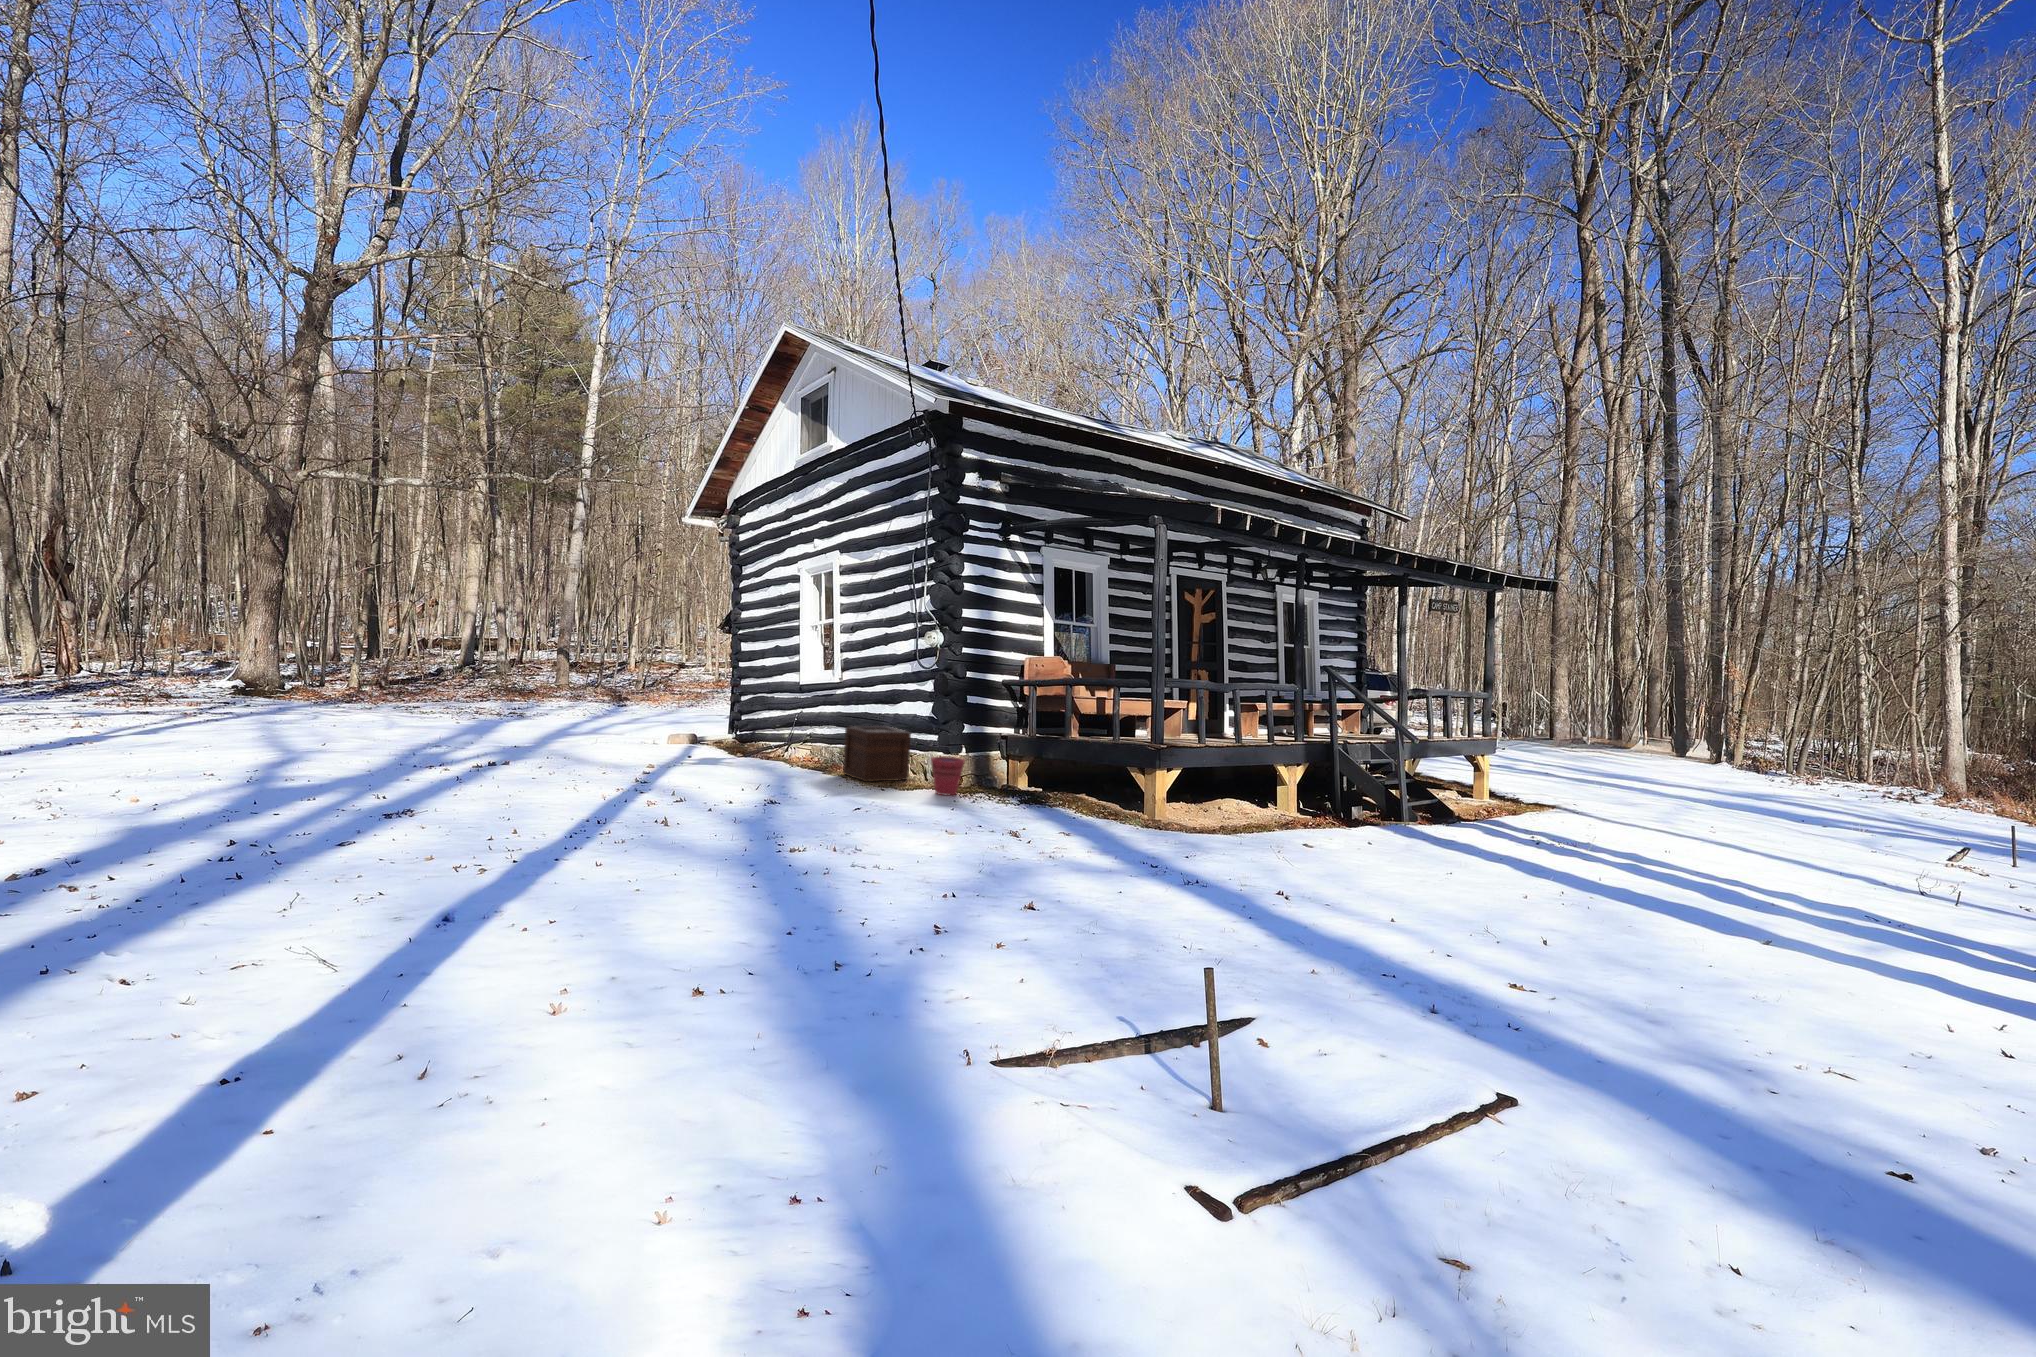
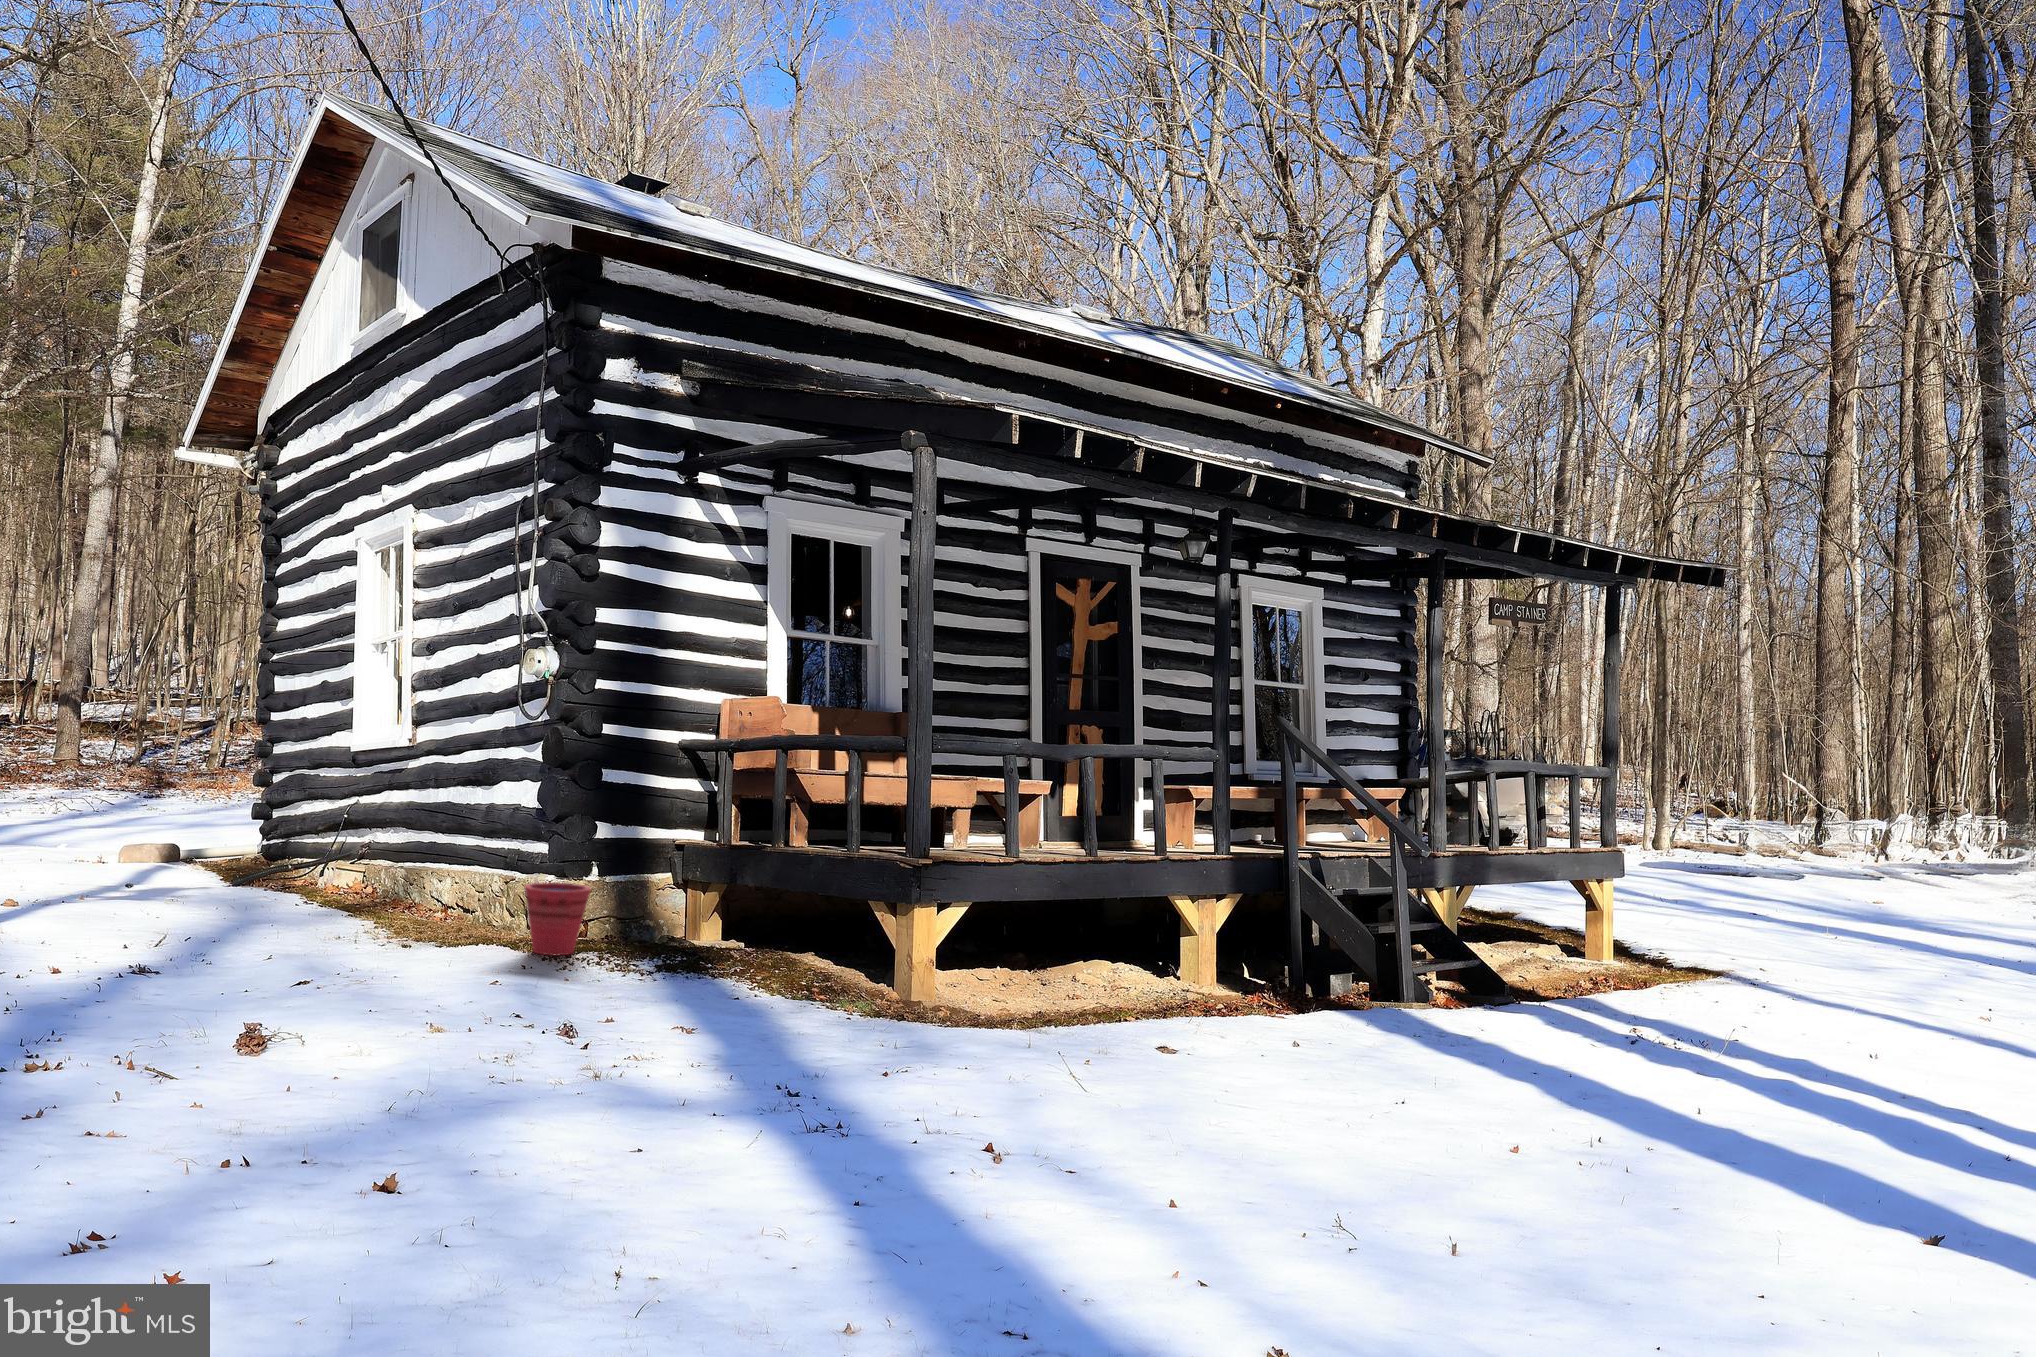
wooden crate: present [843,726,911,782] -> none [381,827,508,931]

